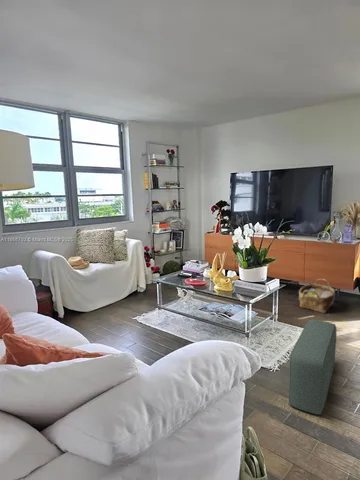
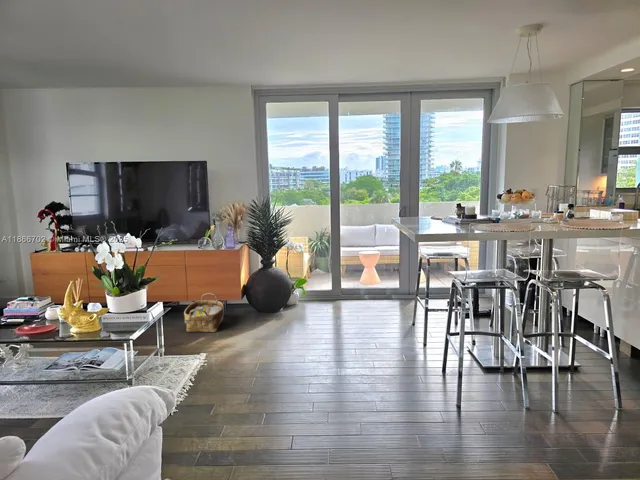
pouf: present [289,320,337,415] -> none [191,340,235,445]

